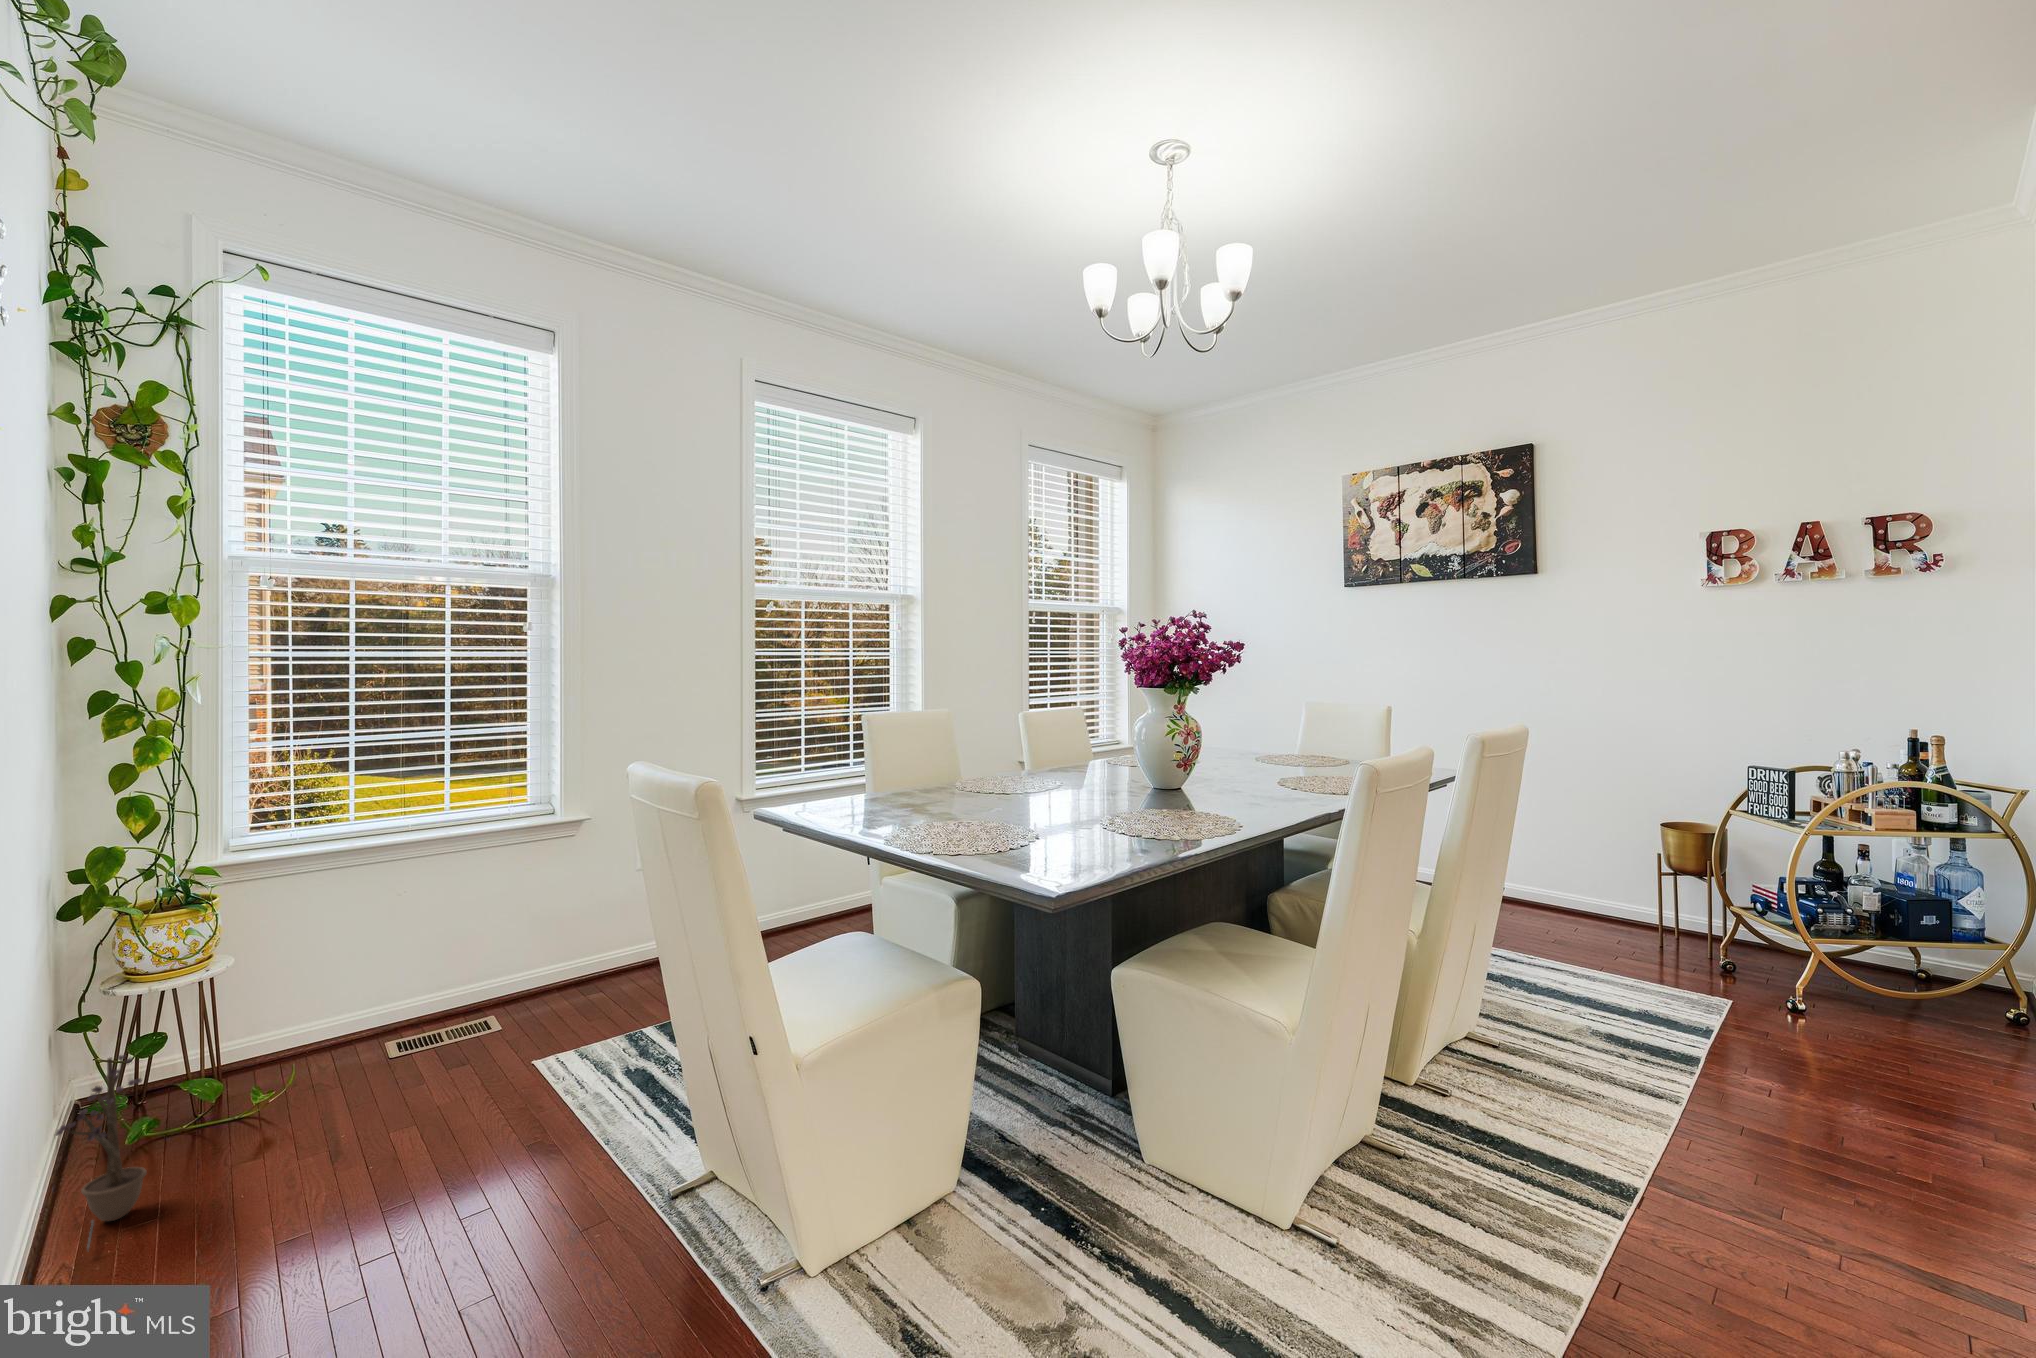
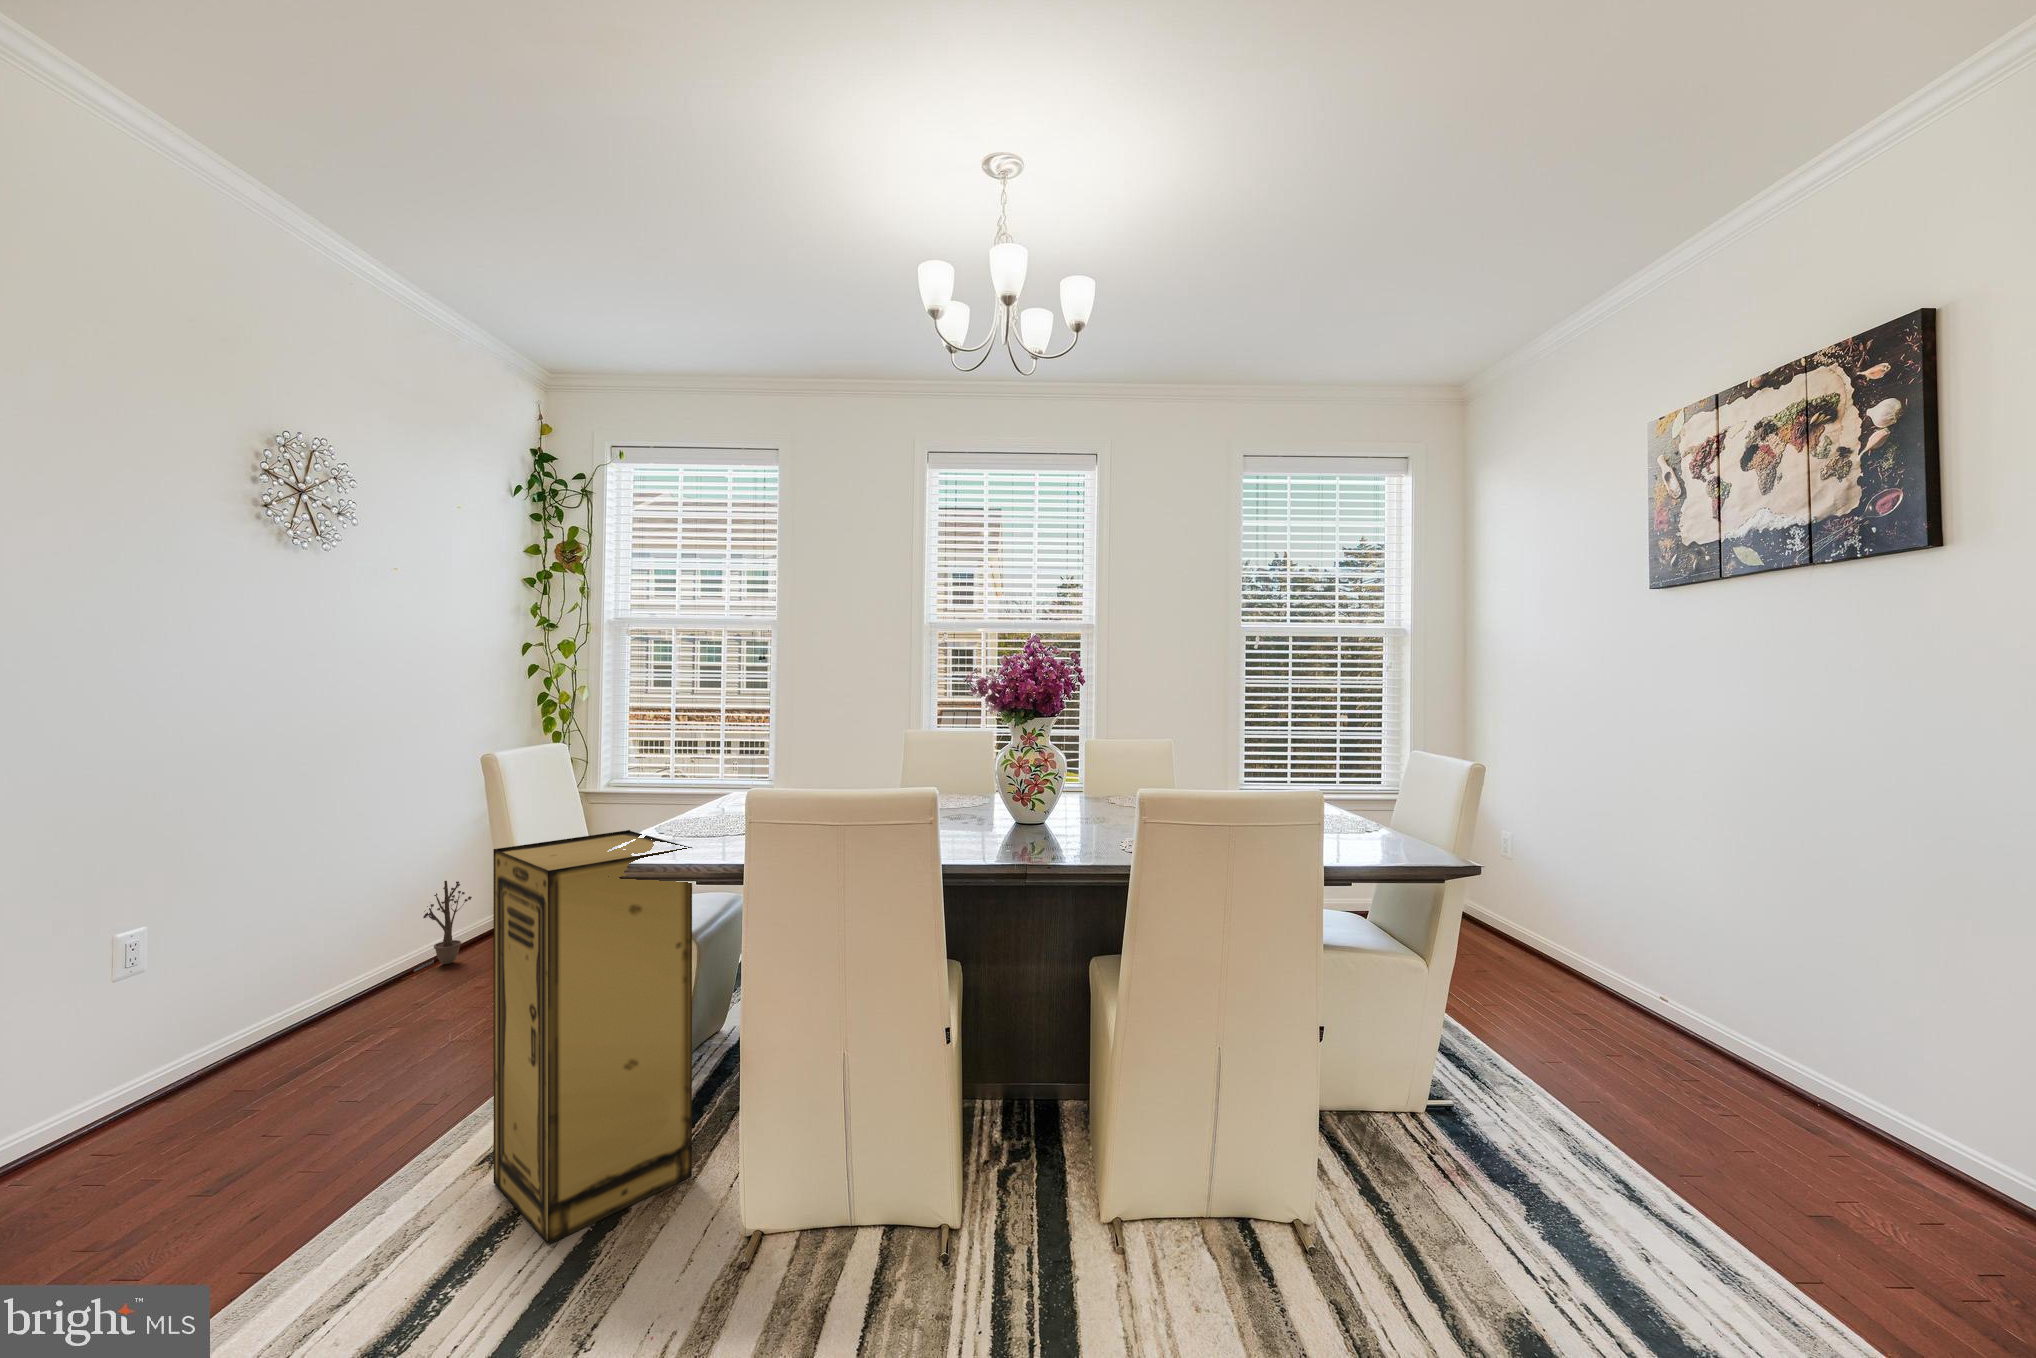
storage cabinet: none [981,837,1169,1322] -> present [493,830,692,1245]

